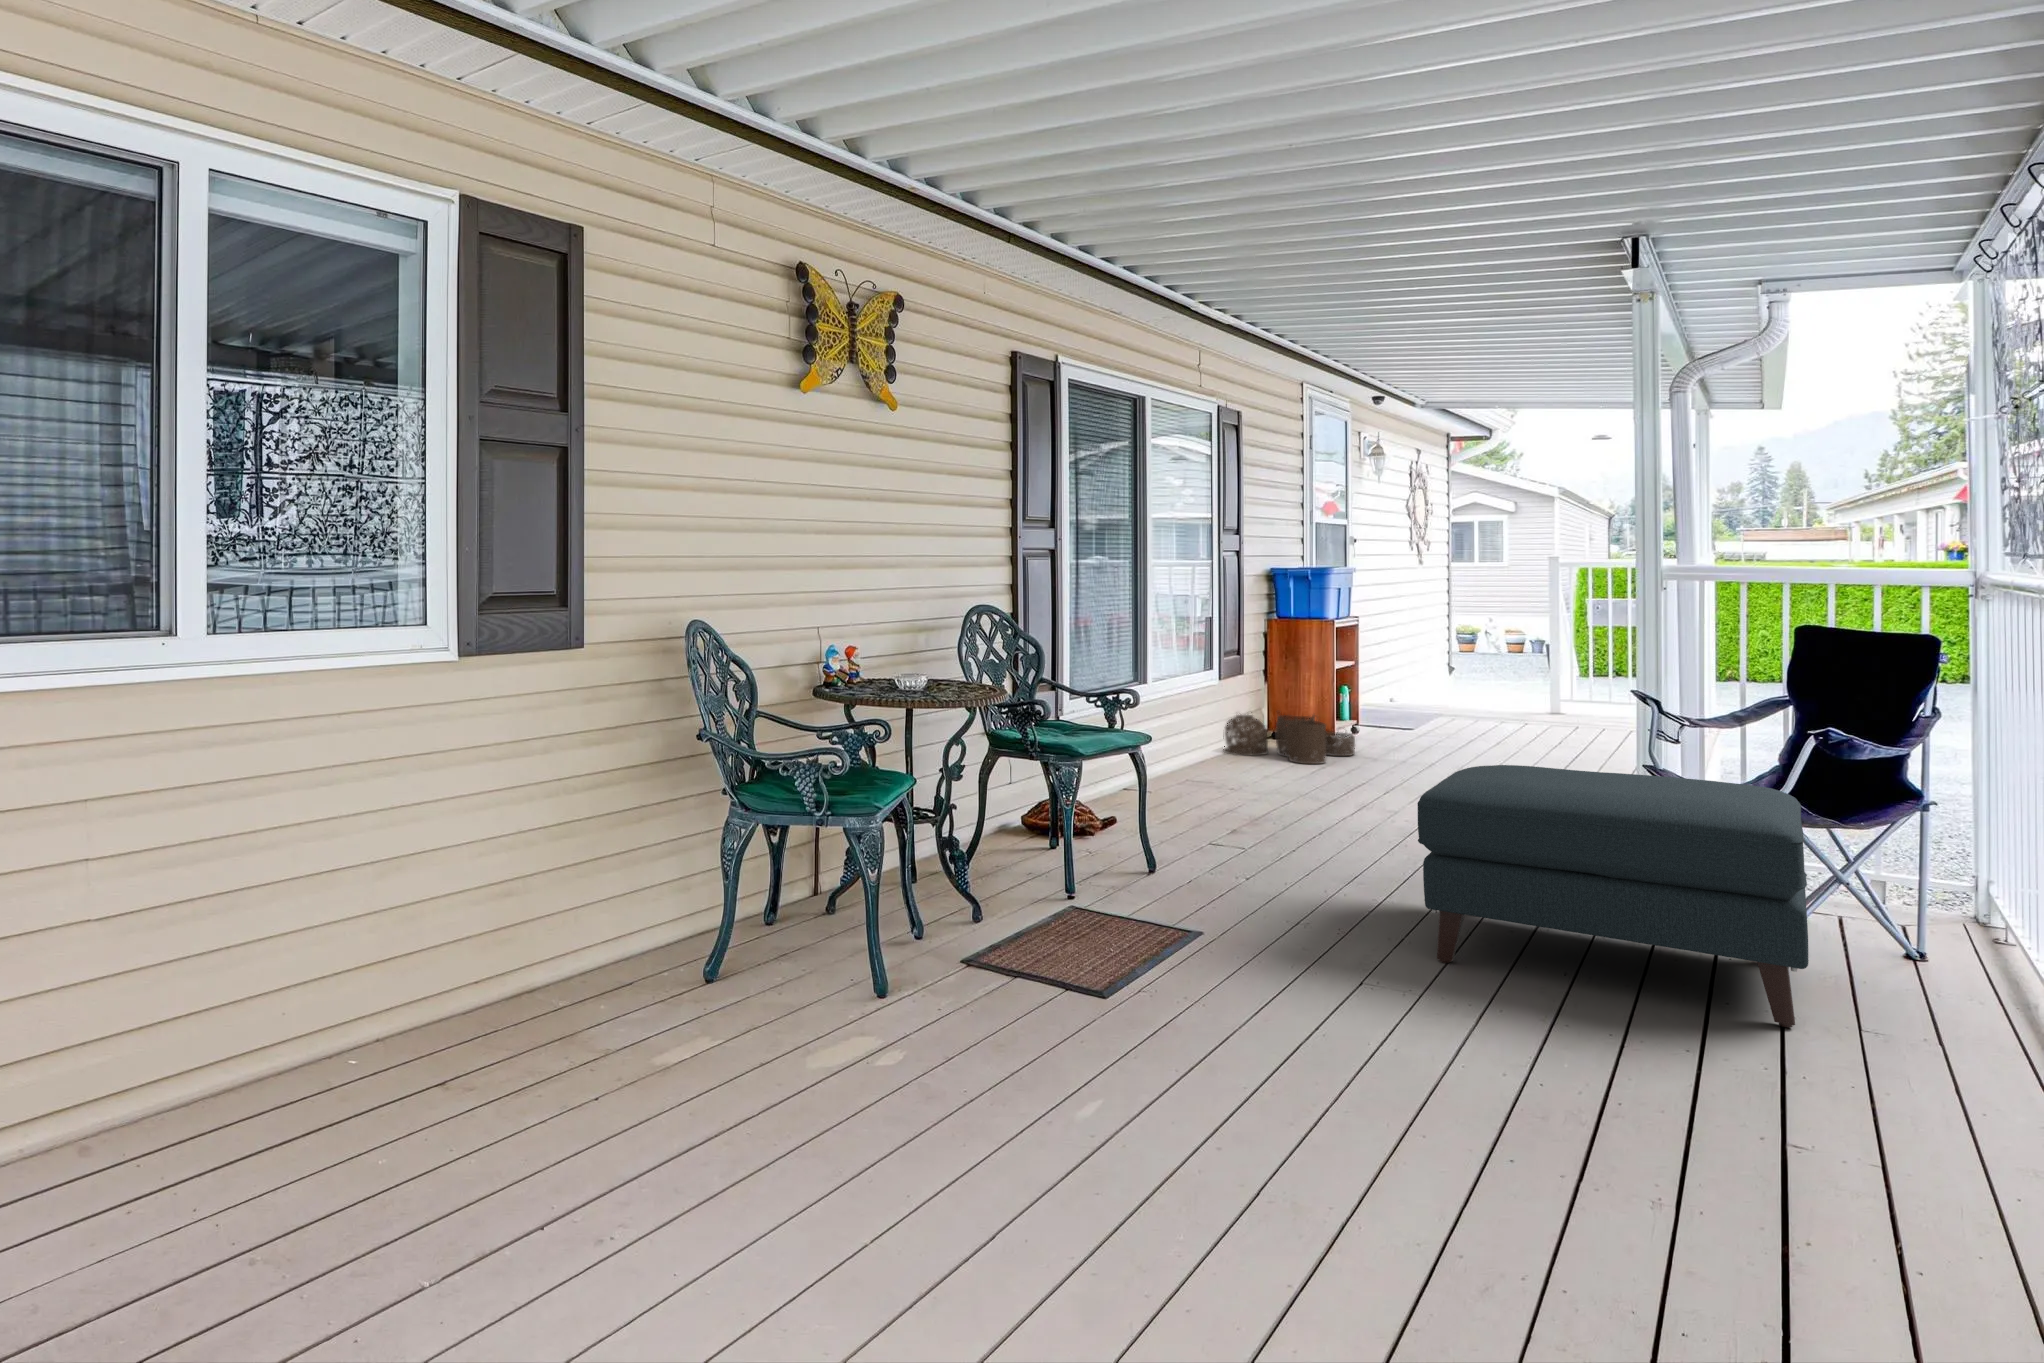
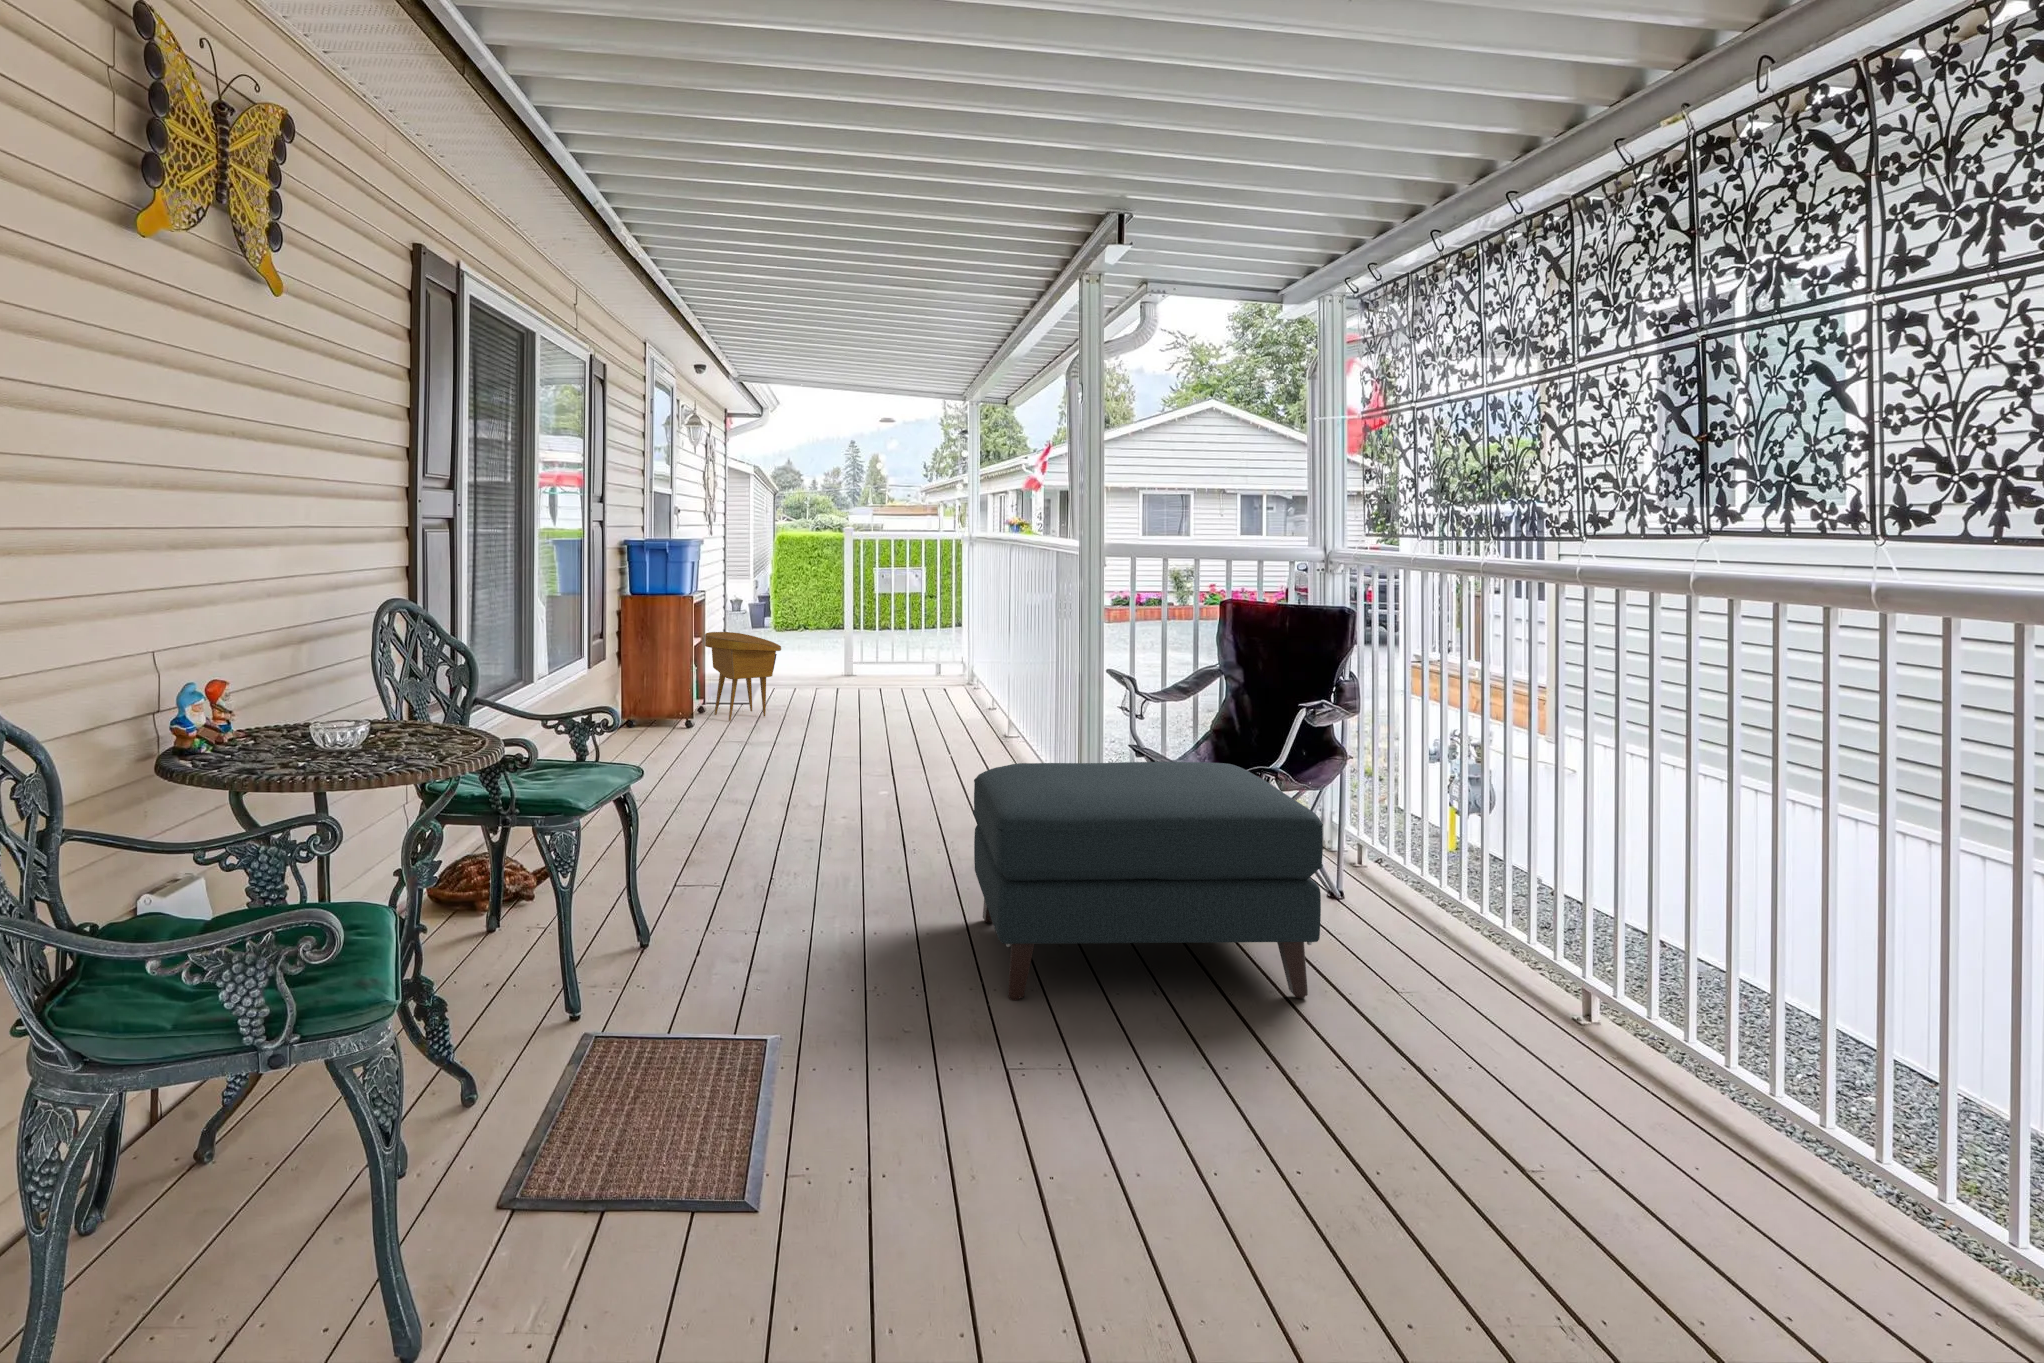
side table: none [1353,656,1438,743] -> present [705,632,781,721]
woven basket: present [1223,712,1355,764] -> none [587,697,720,755]

